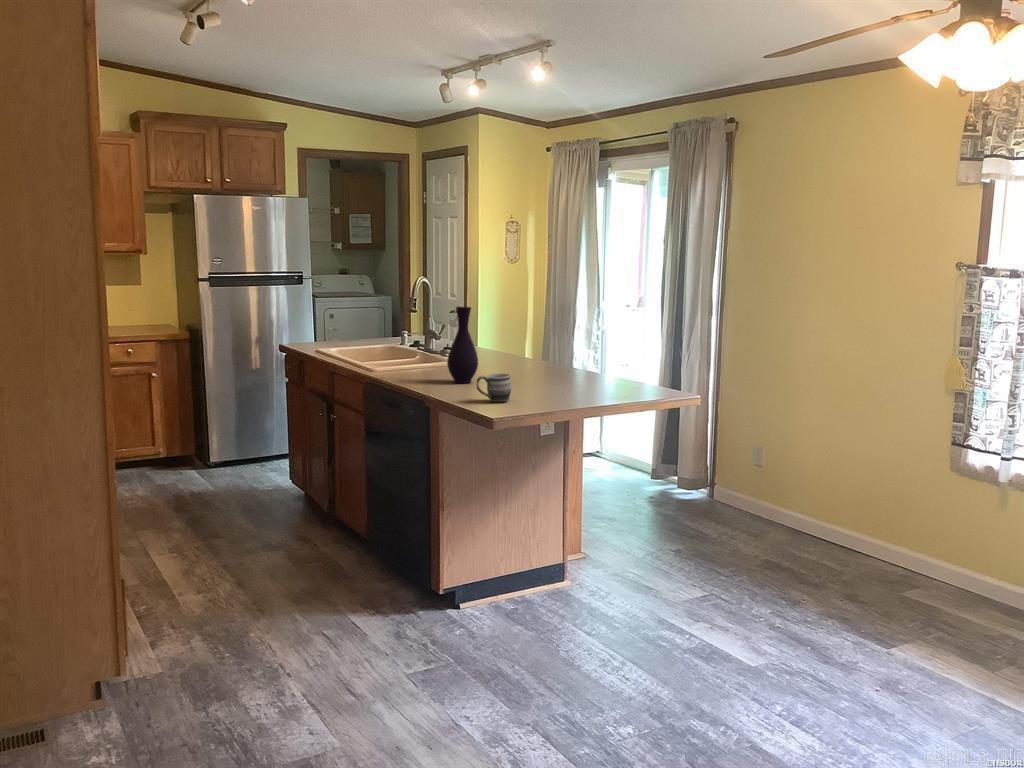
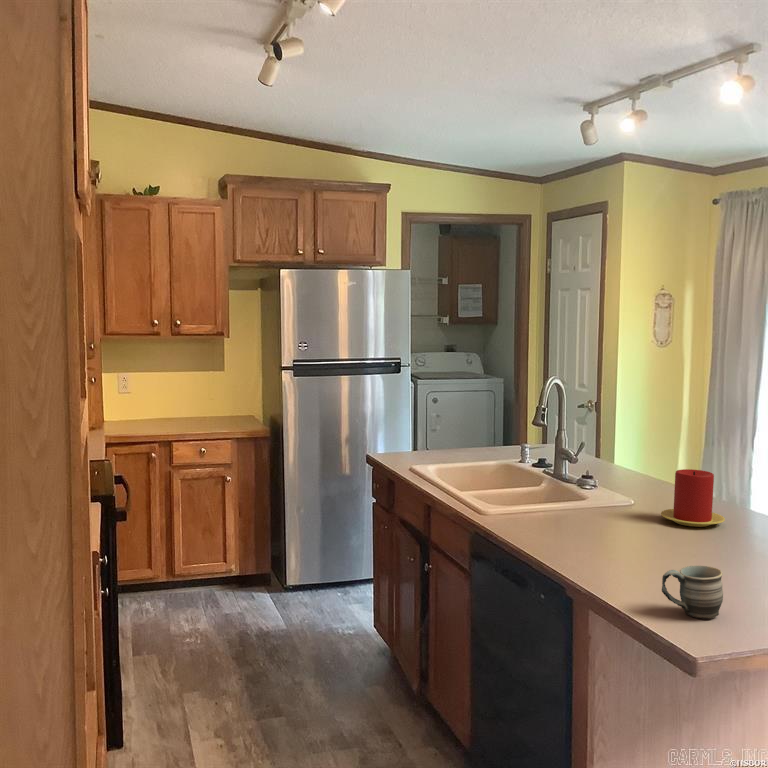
vase: present [447,307,478,383] -> none [601,437,650,557]
candle: none [491,334,532,371] -> present [661,469,725,527]

